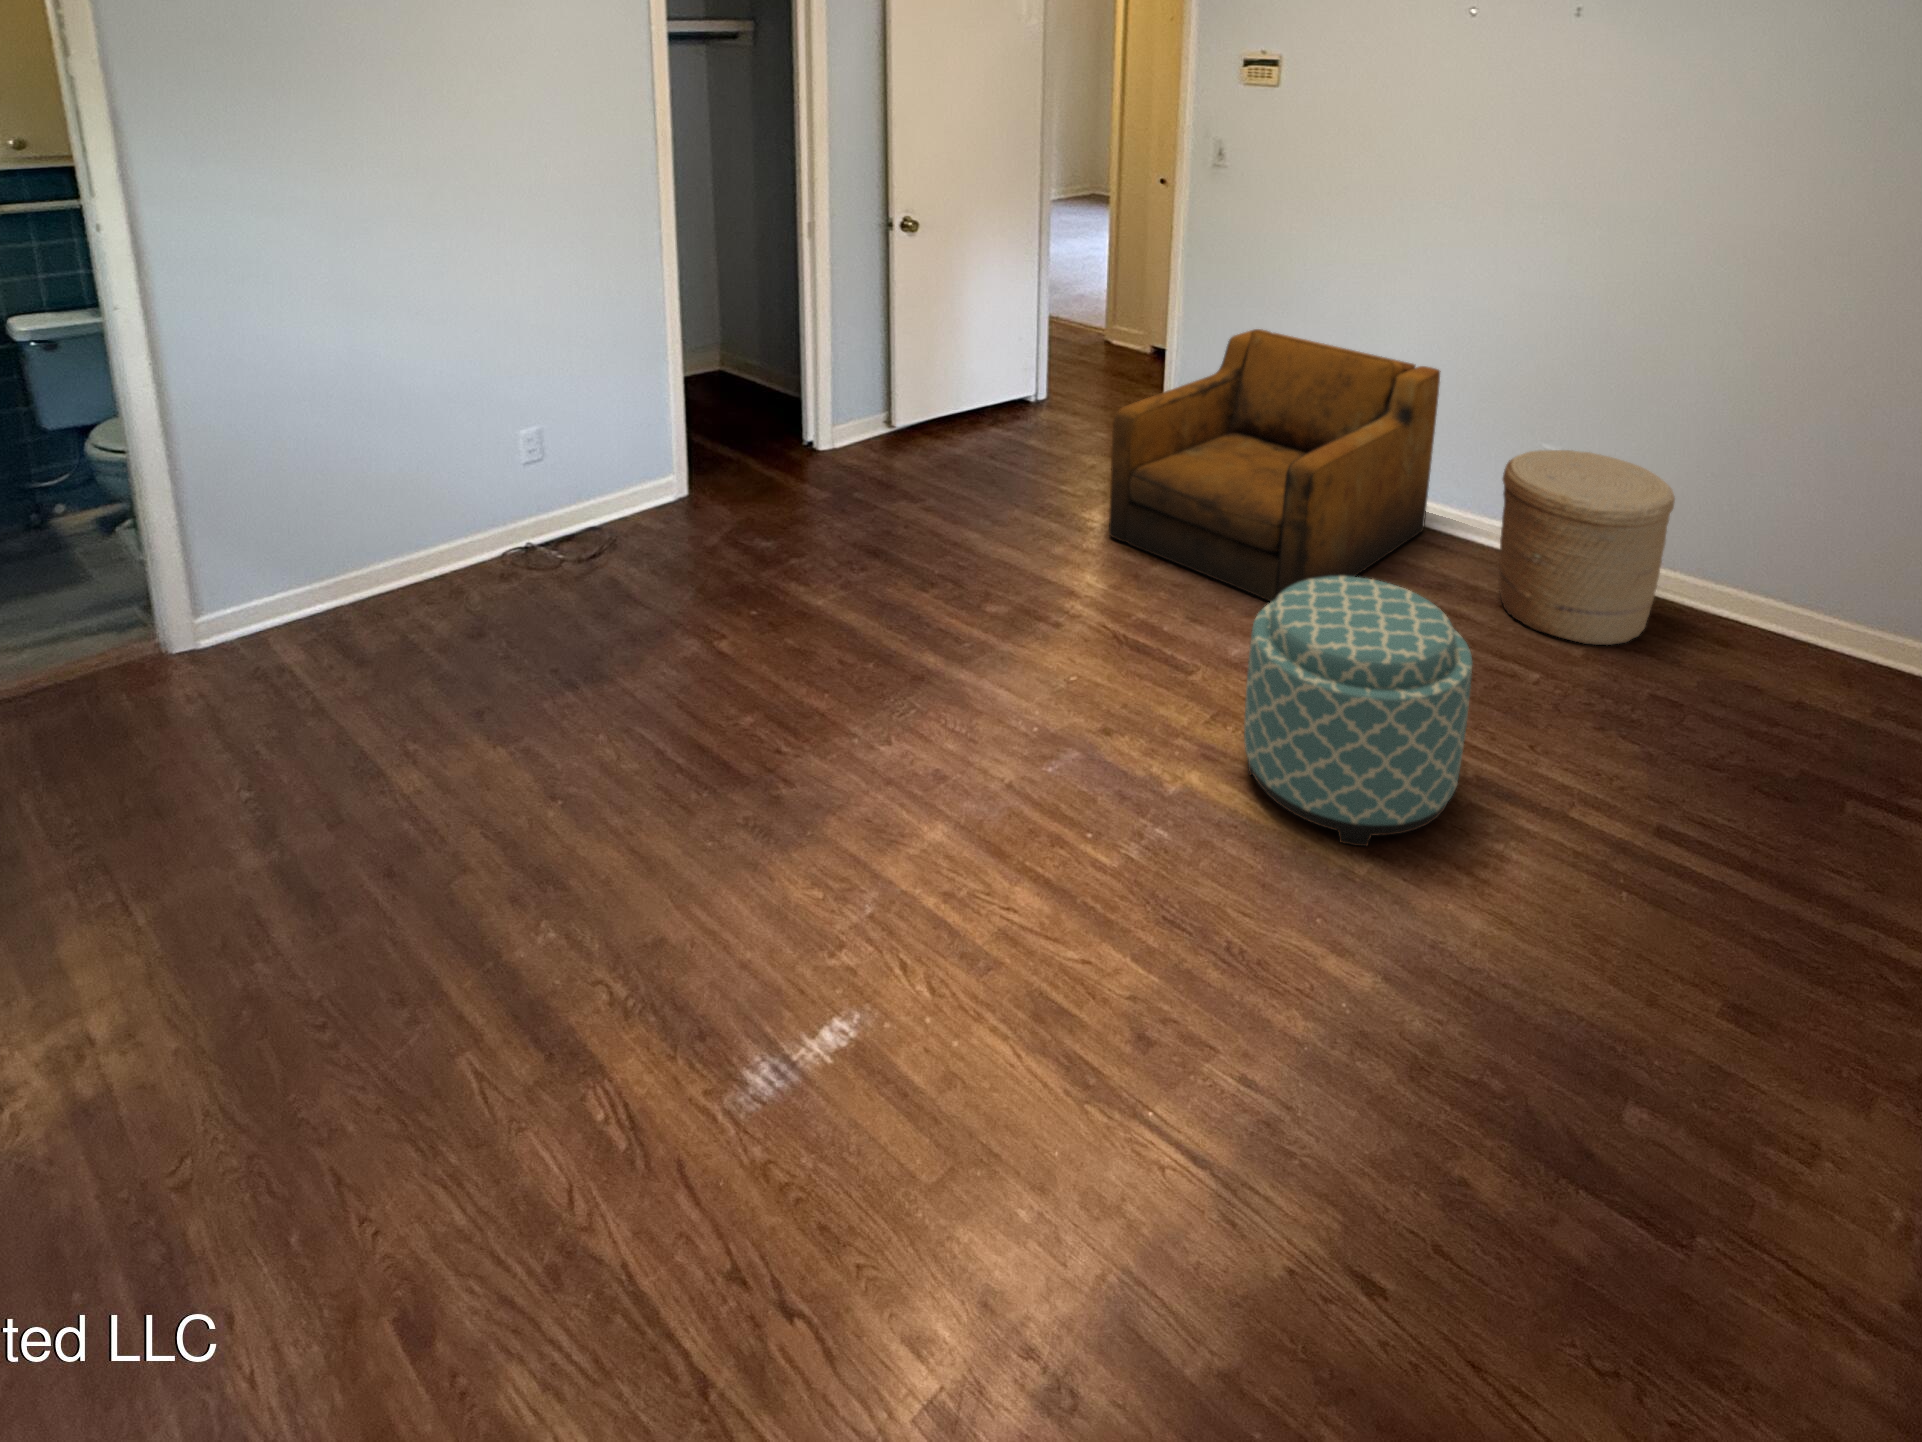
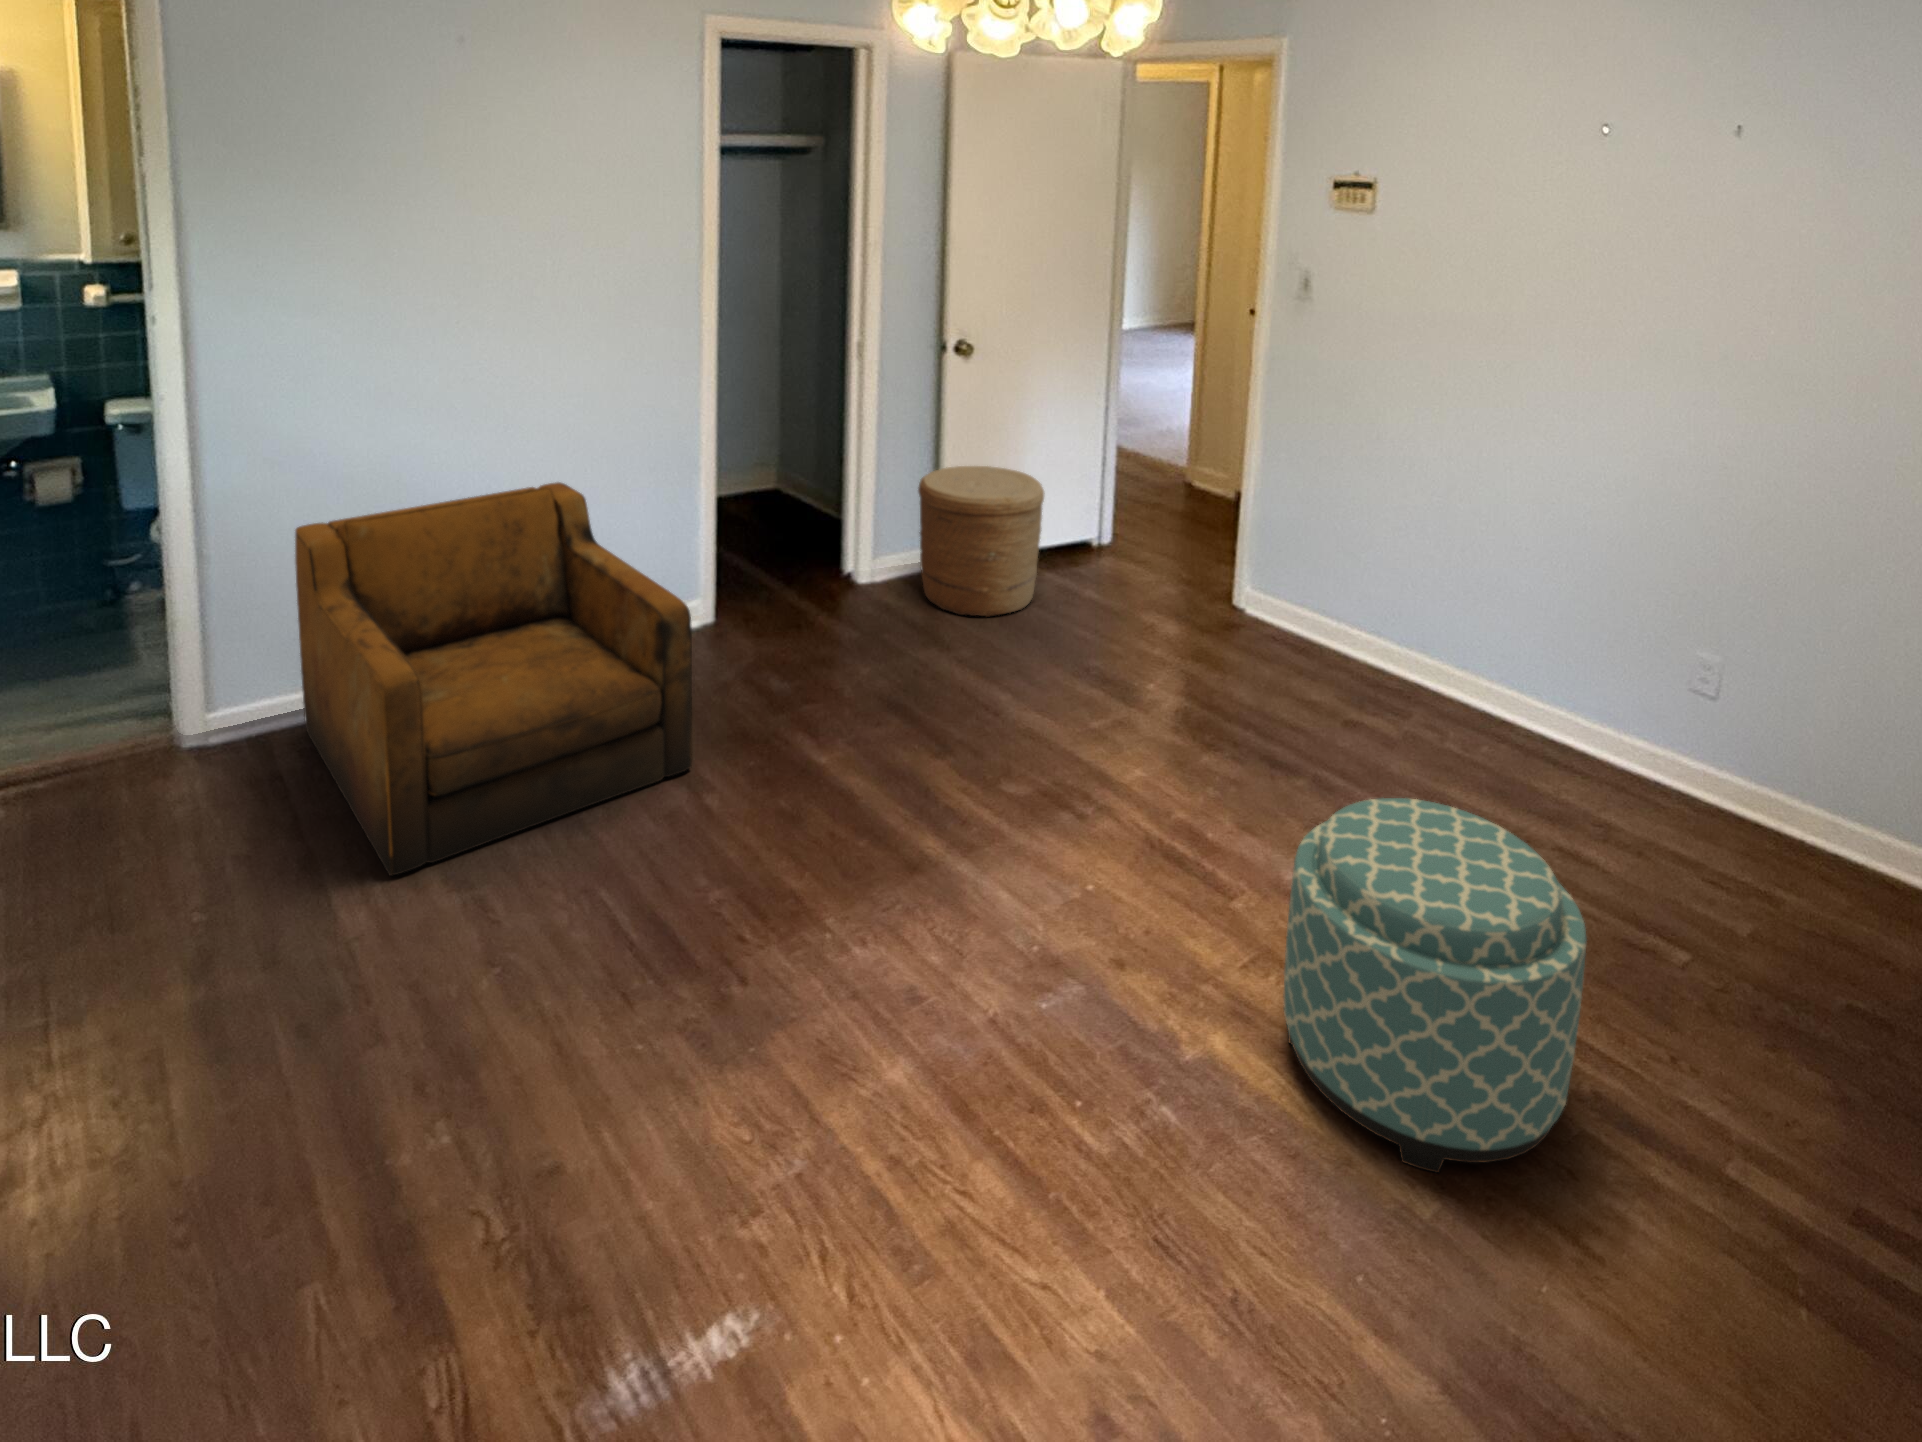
armchair: present [1109,329,1441,602] -> present [295,482,692,876]
woven basket: present [1499,450,1675,645] -> present [918,466,1044,617]

